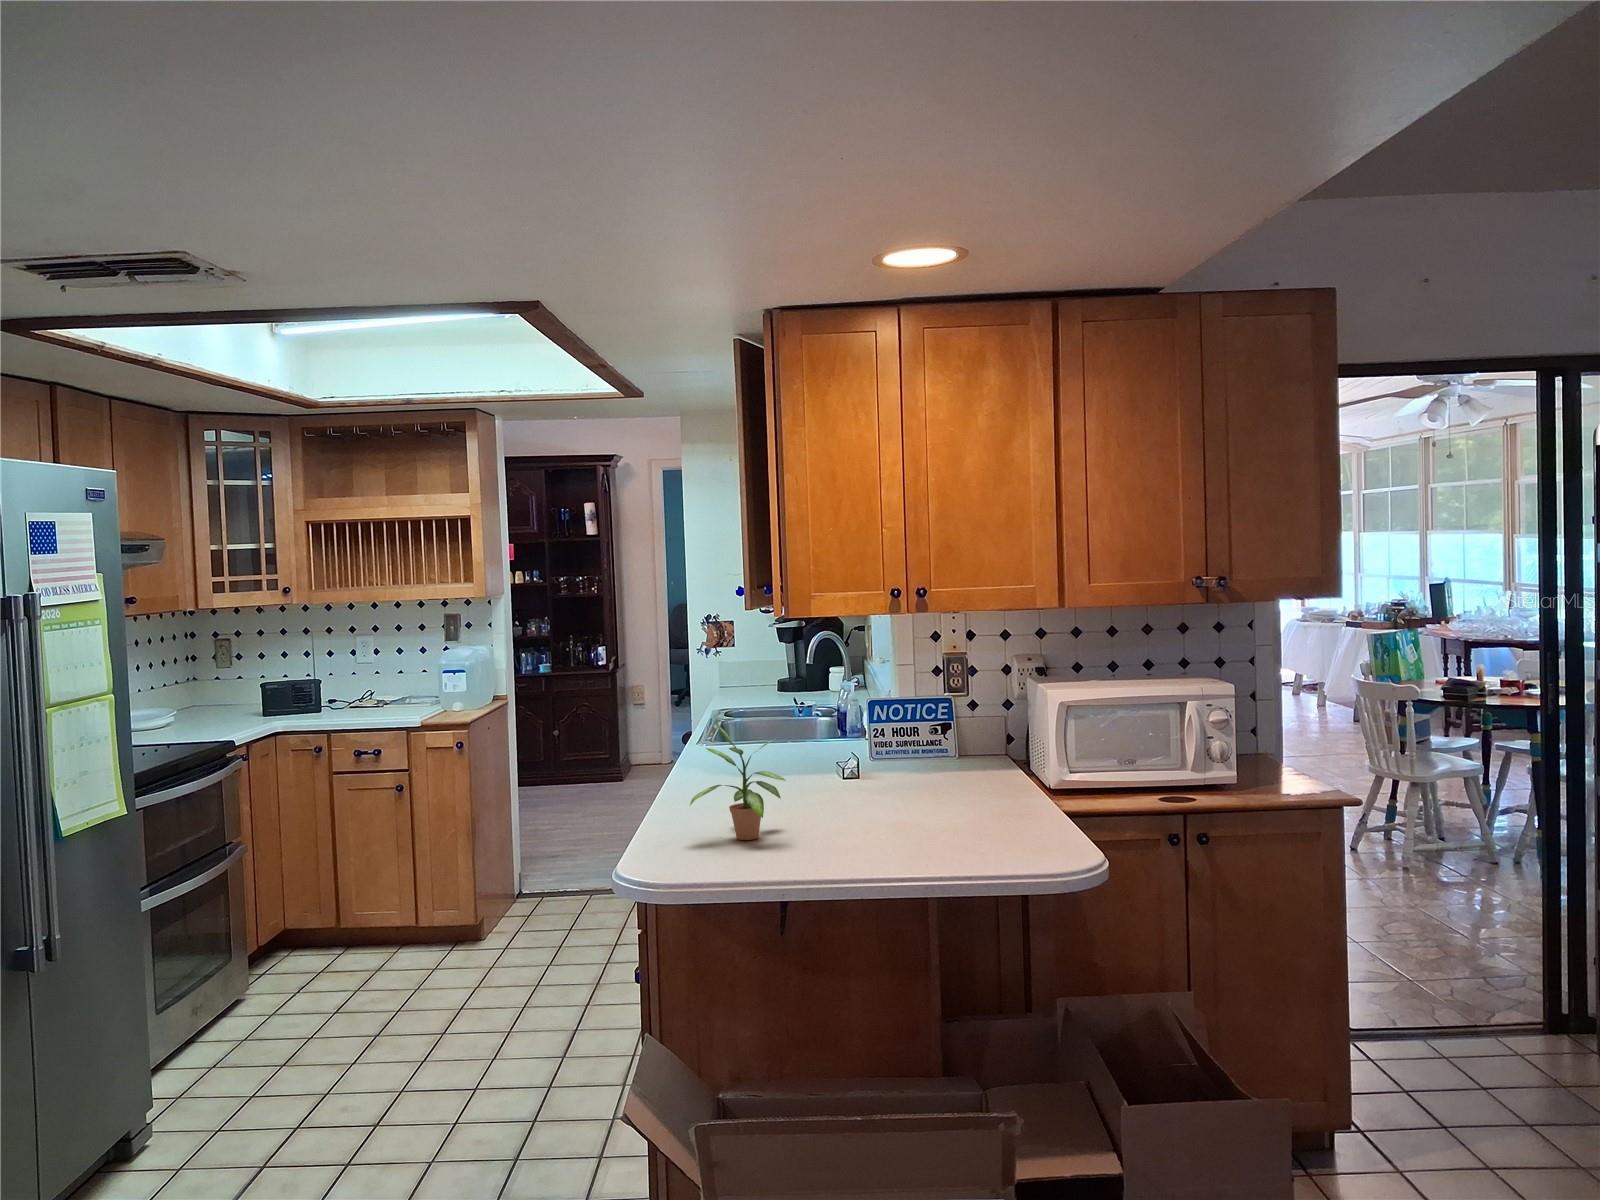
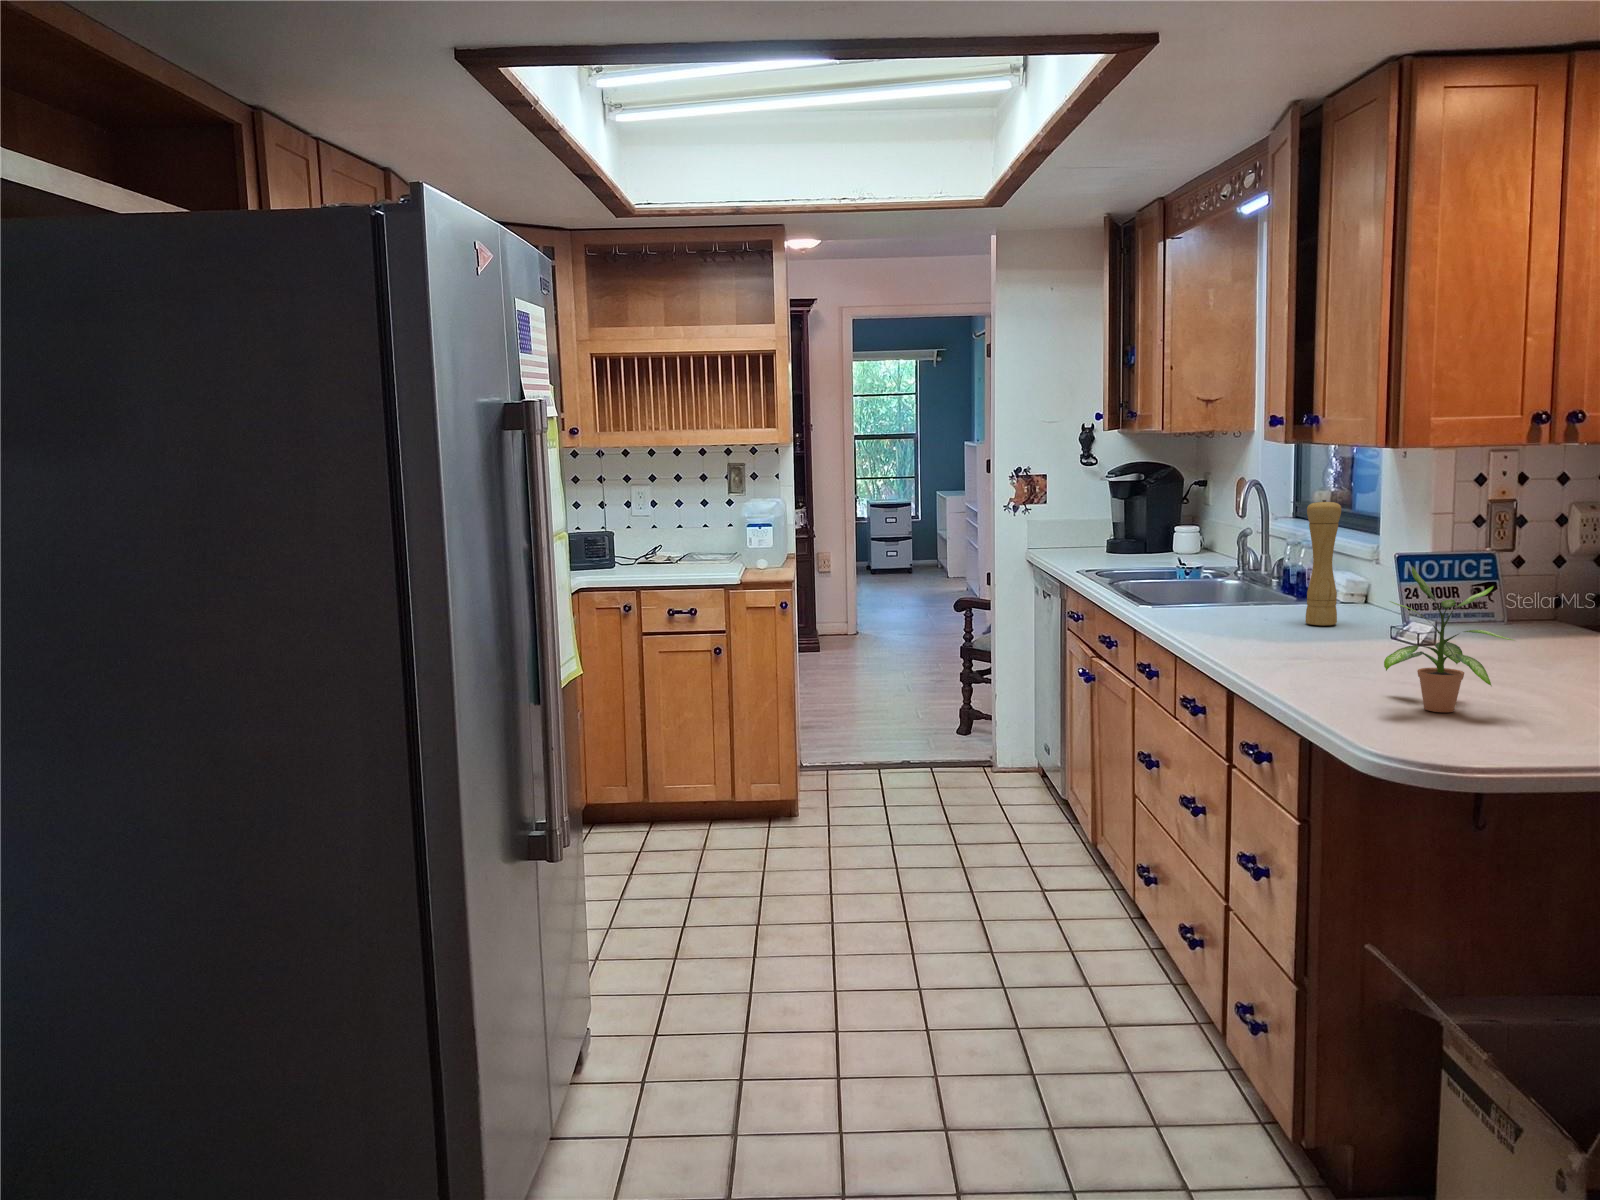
pepper mill: none [797,654,828,762] -> present [1305,500,1341,625]

